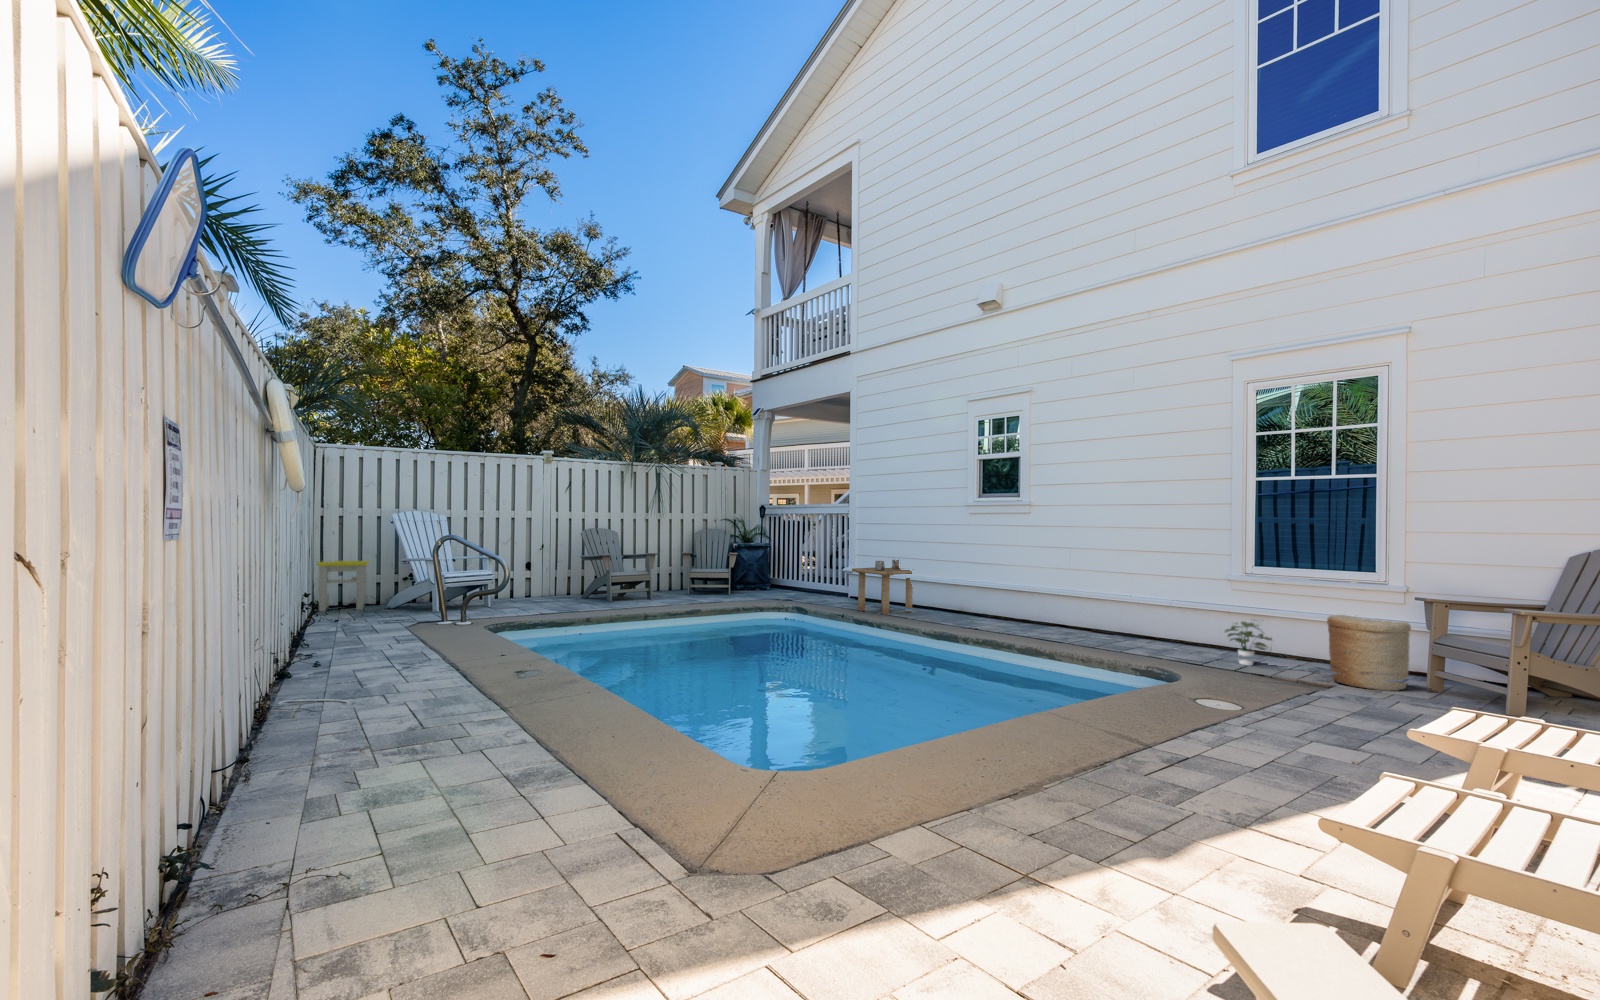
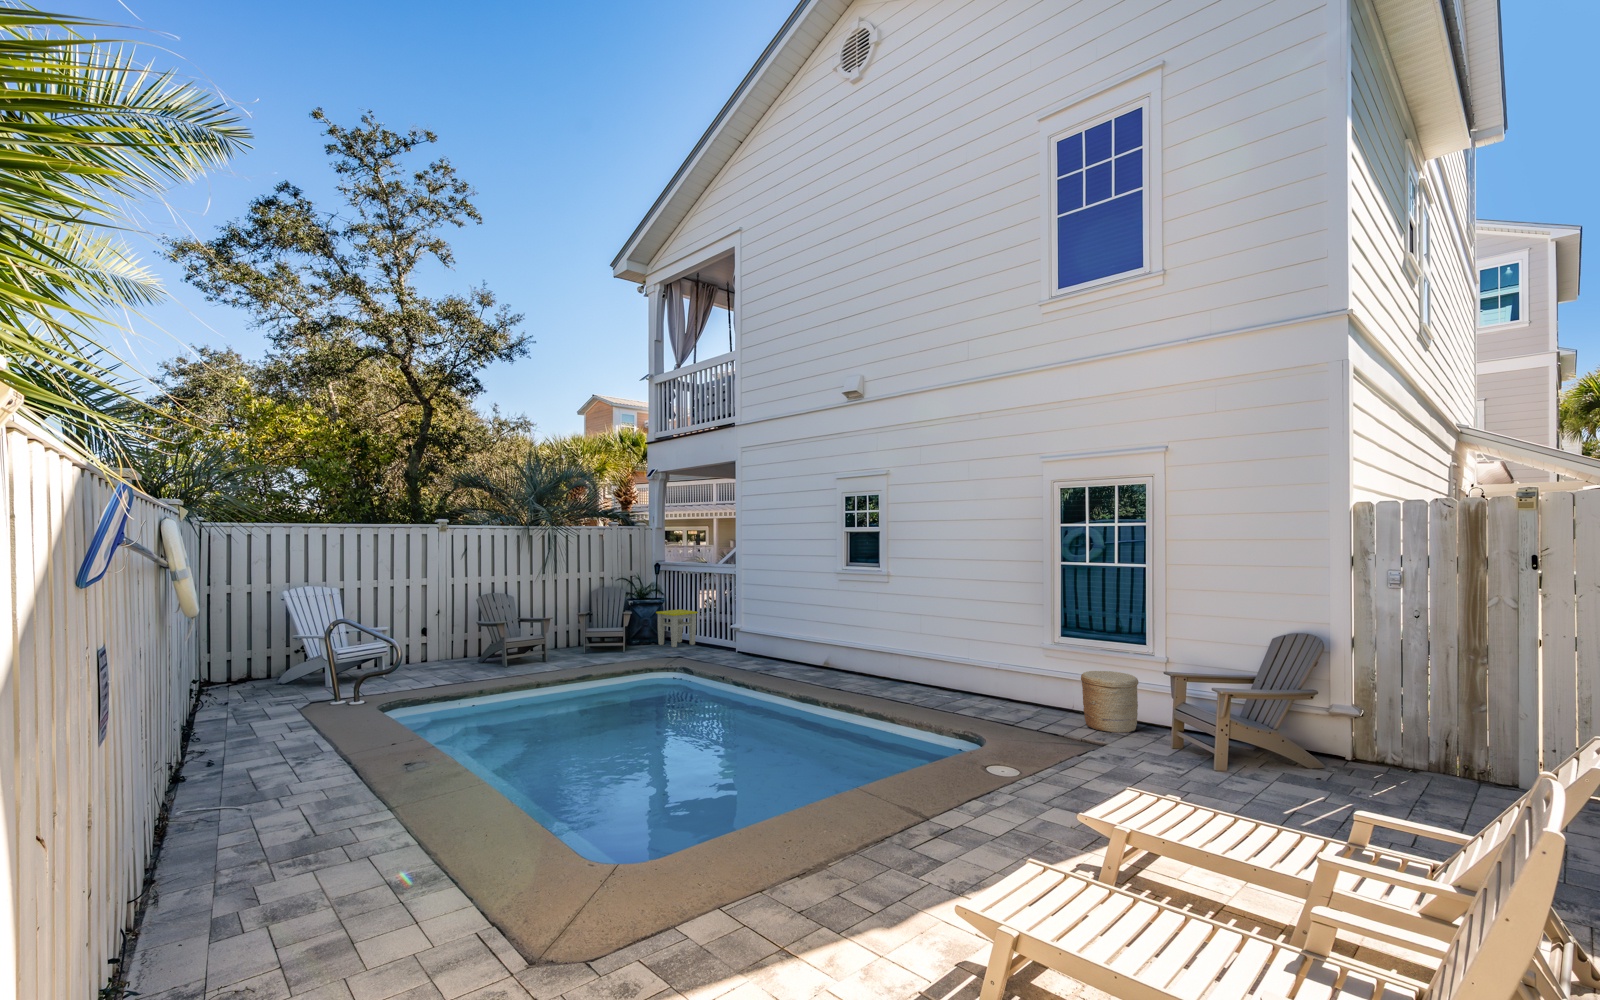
side table: present [852,560,913,614] -> none [723,615,782,665]
stool: present [317,561,369,612] -> present [656,609,698,647]
potted plant: present [1225,620,1272,666] -> none [1012,673,1049,711]

